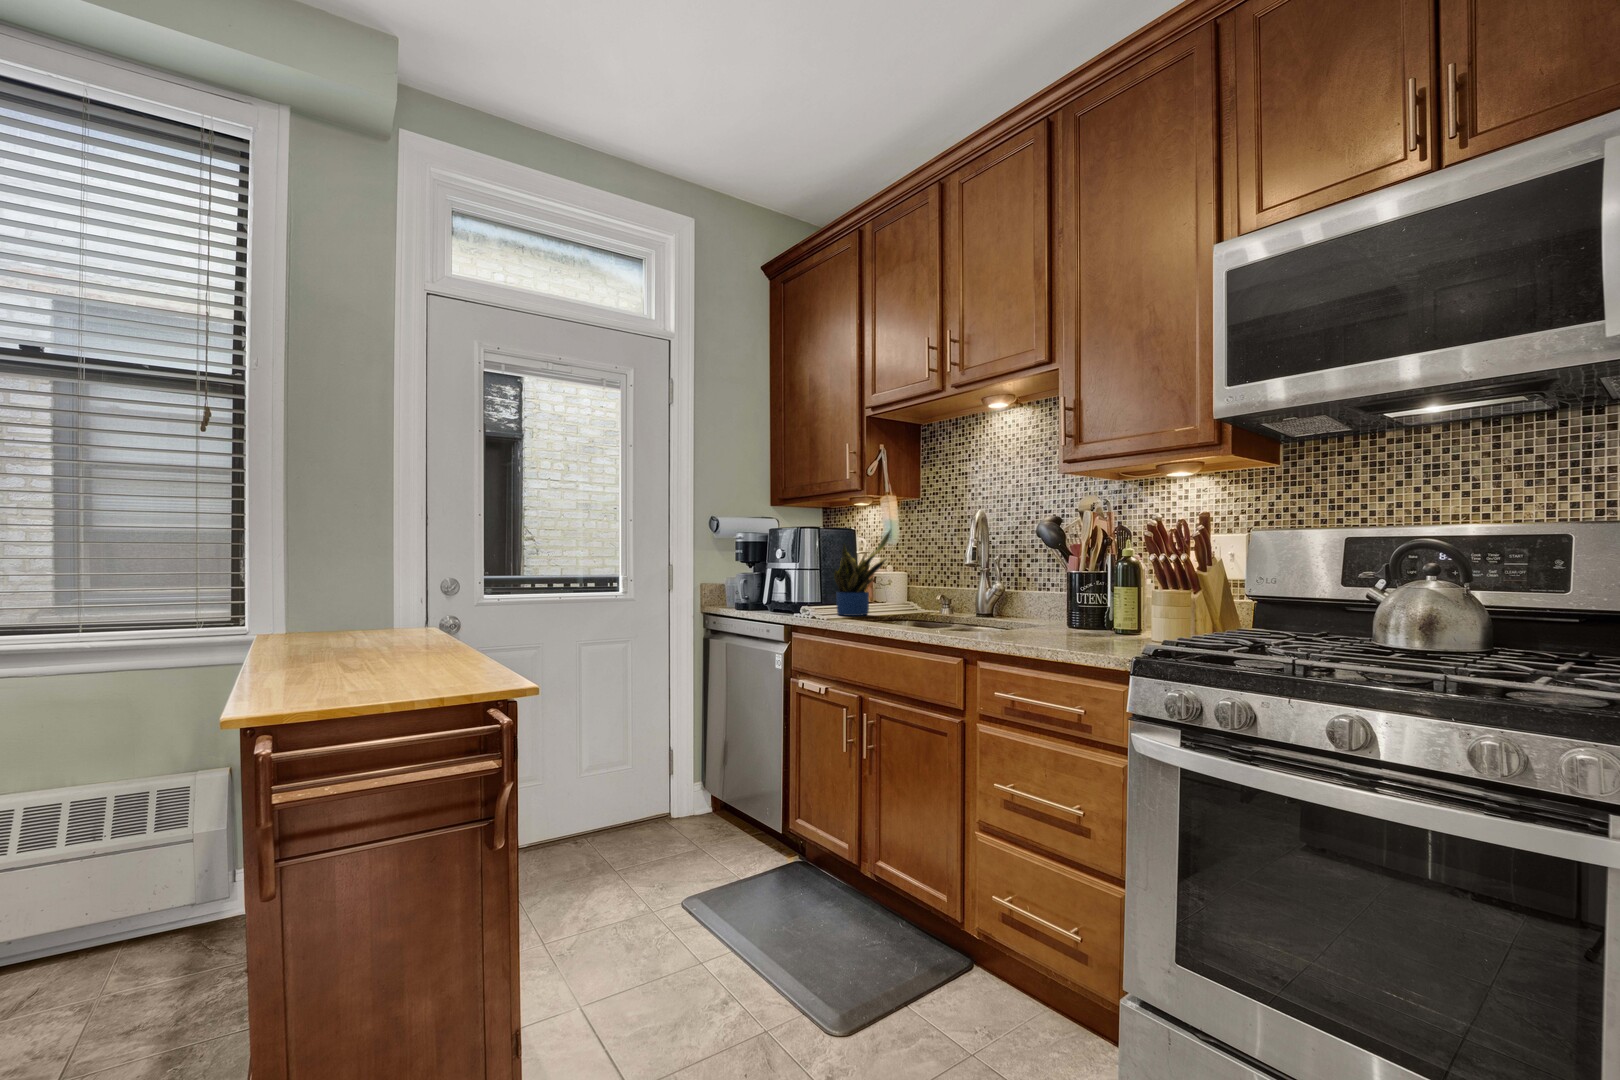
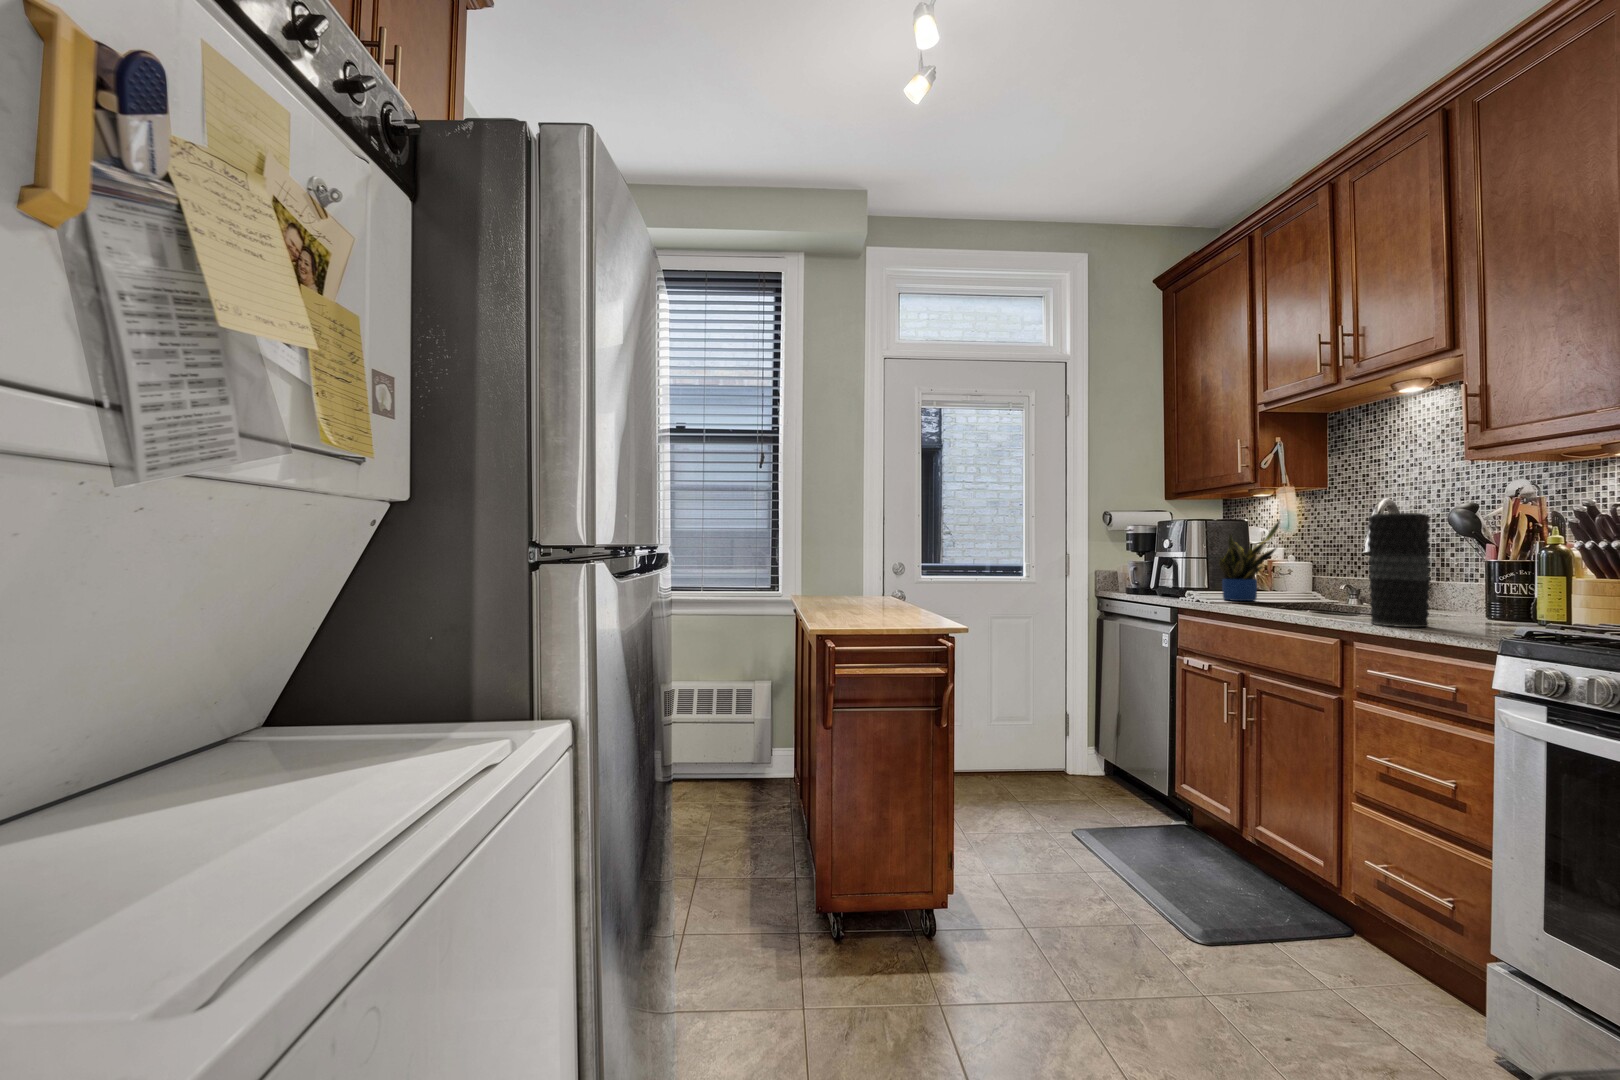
vase: none [990,526,1043,644] -> present [1368,513,1430,627]

